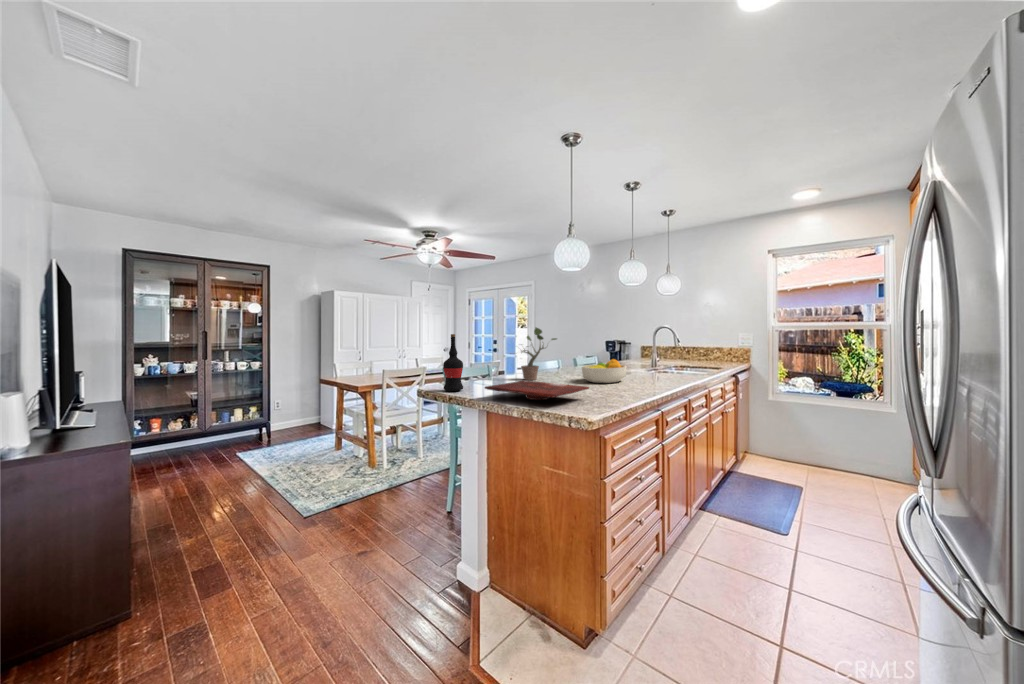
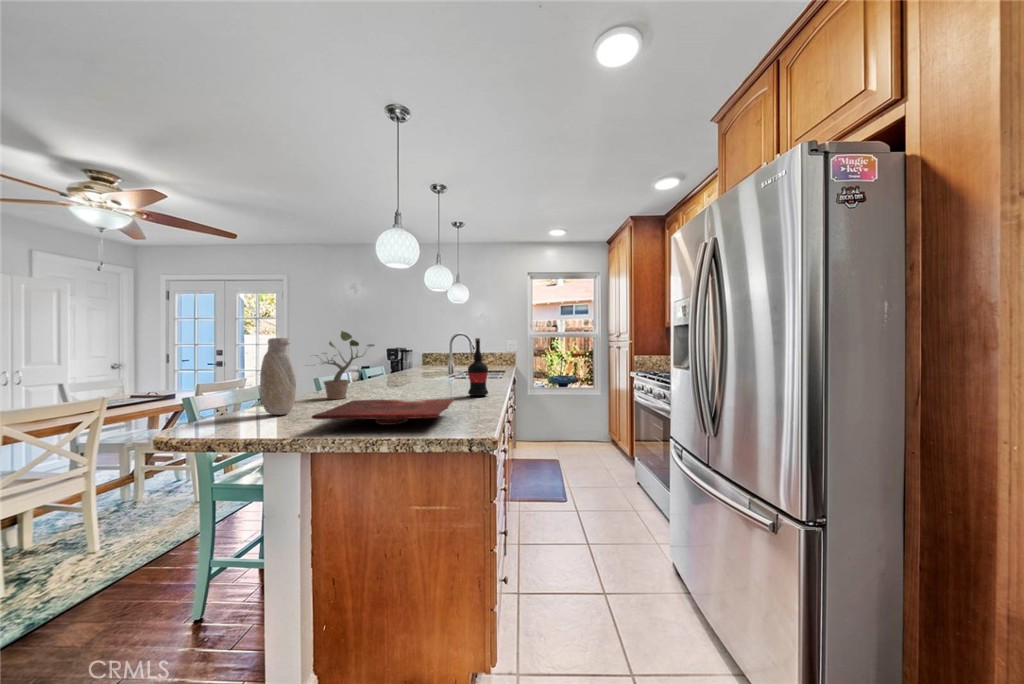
wine bottle: present [443,334,463,391] -> present [468,338,488,396]
vase: none [473,334,493,386] -> present [260,338,296,415]
fruit bowl: present [582,359,627,383] -> none [407,366,452,395]

